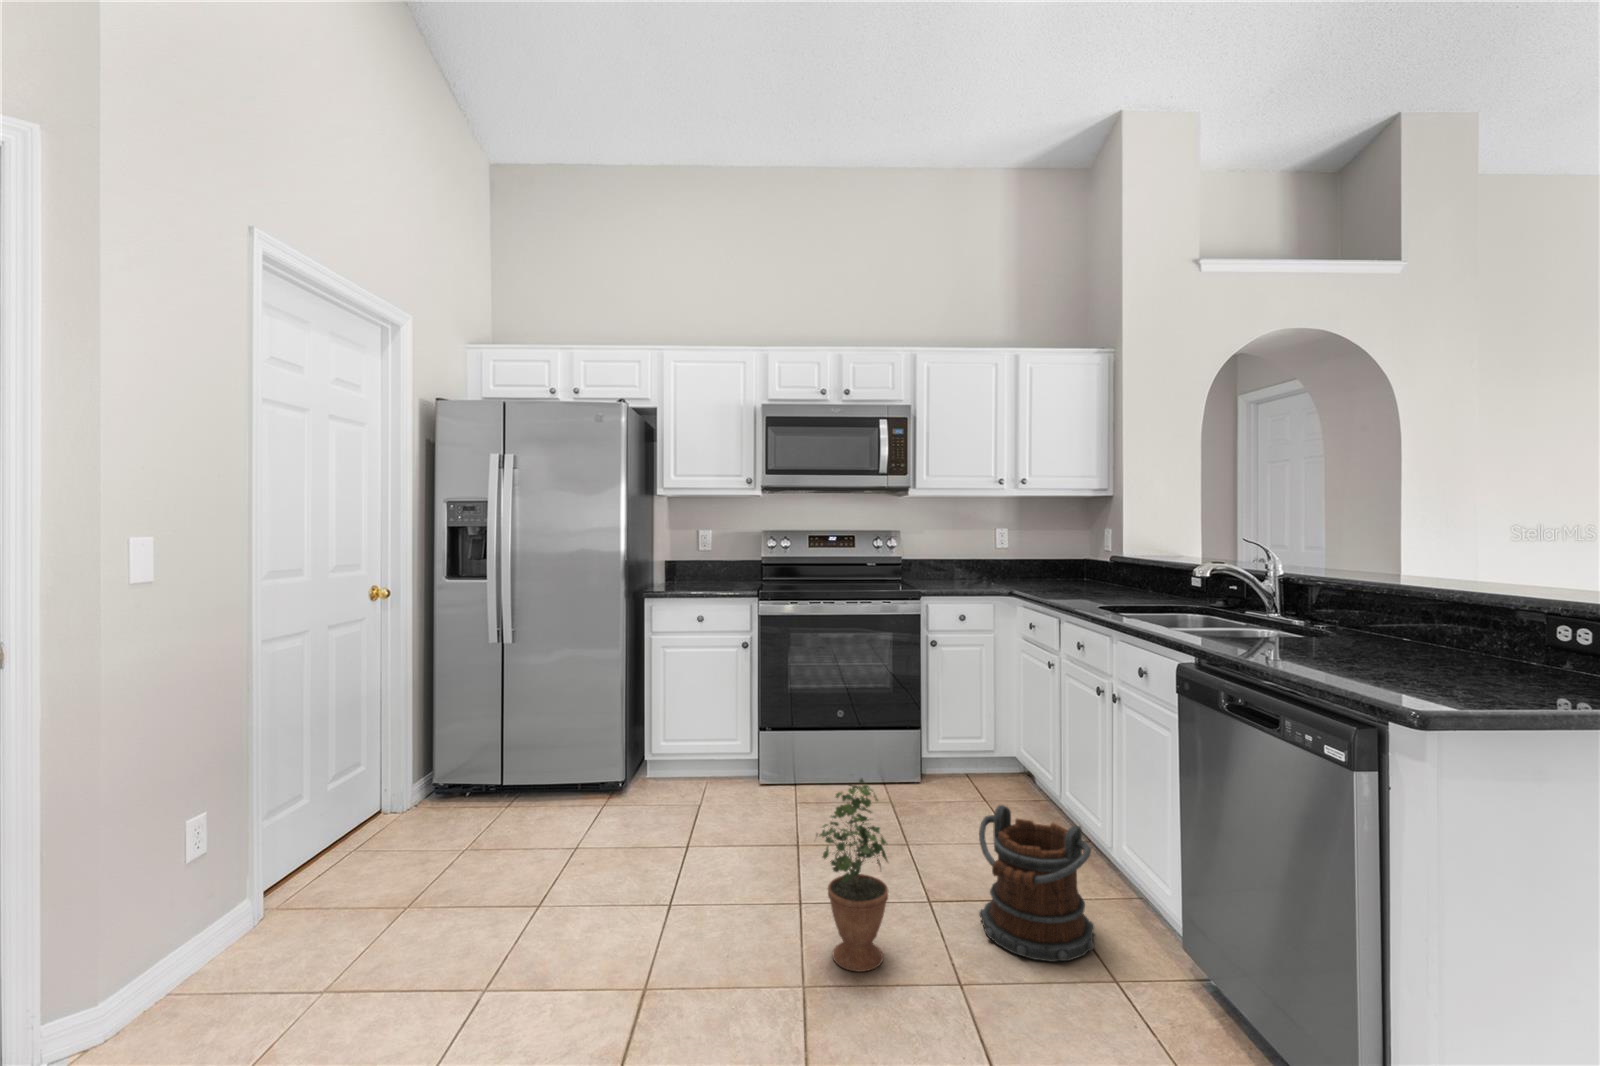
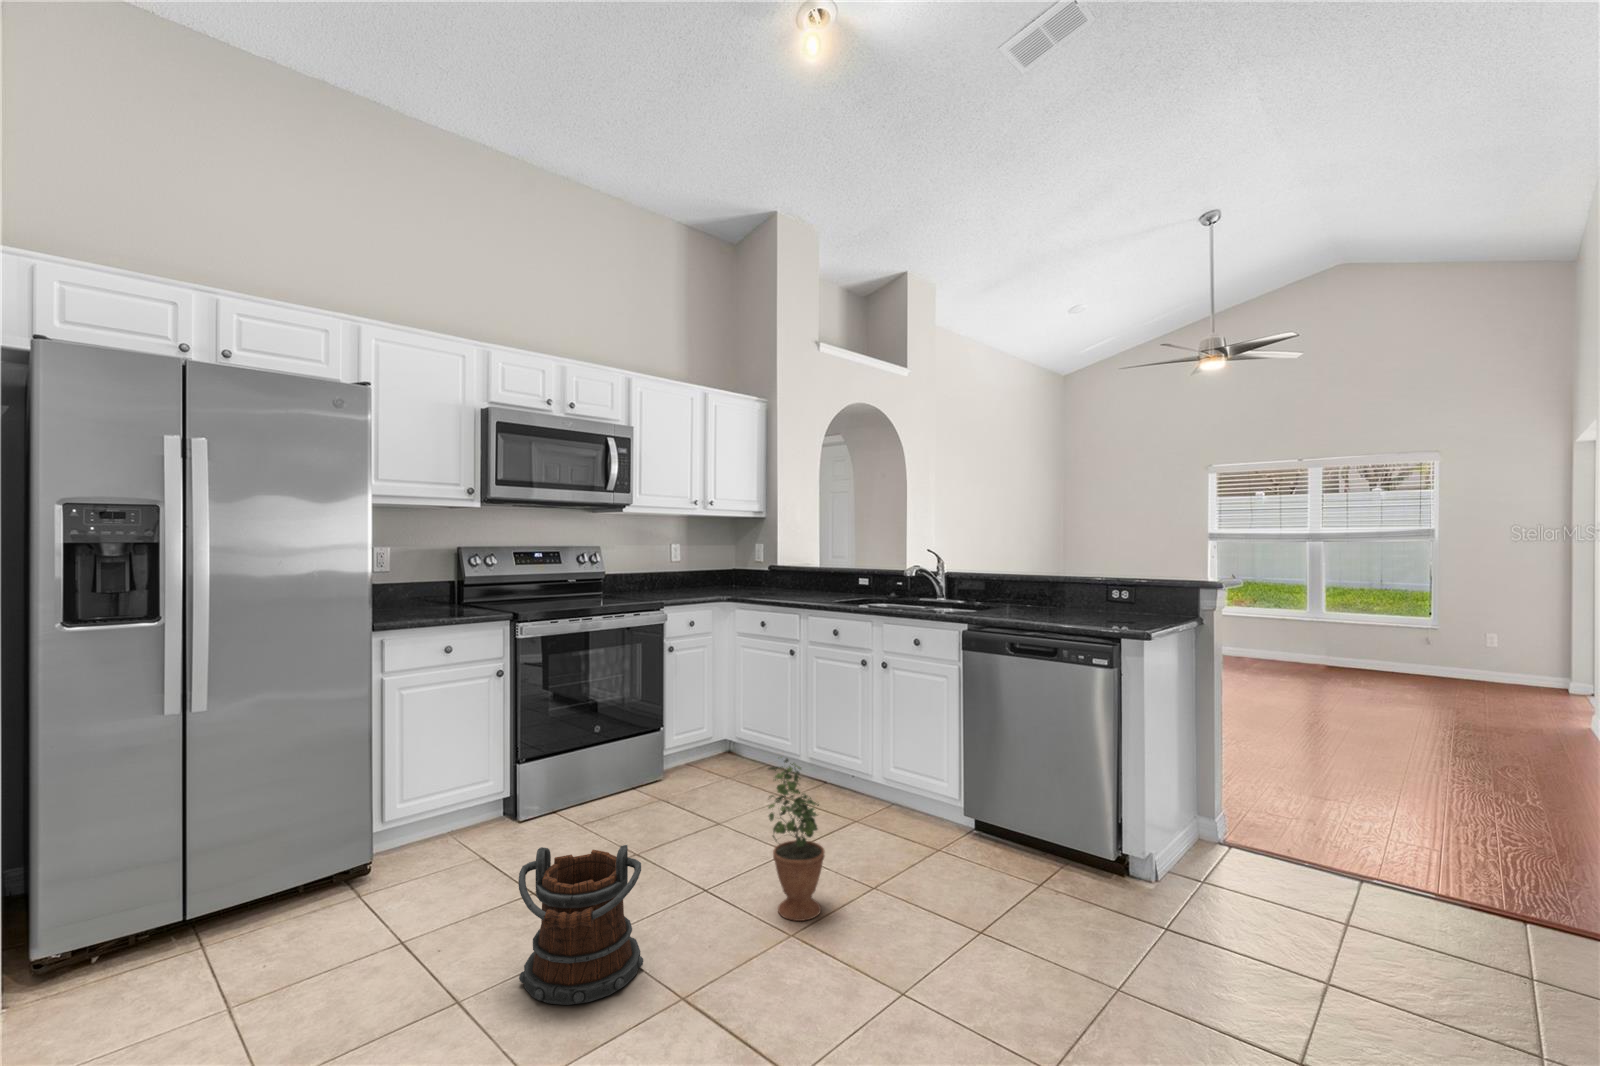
bucket: present [979,805,1094,962] -> present [518,845,643,1005]

